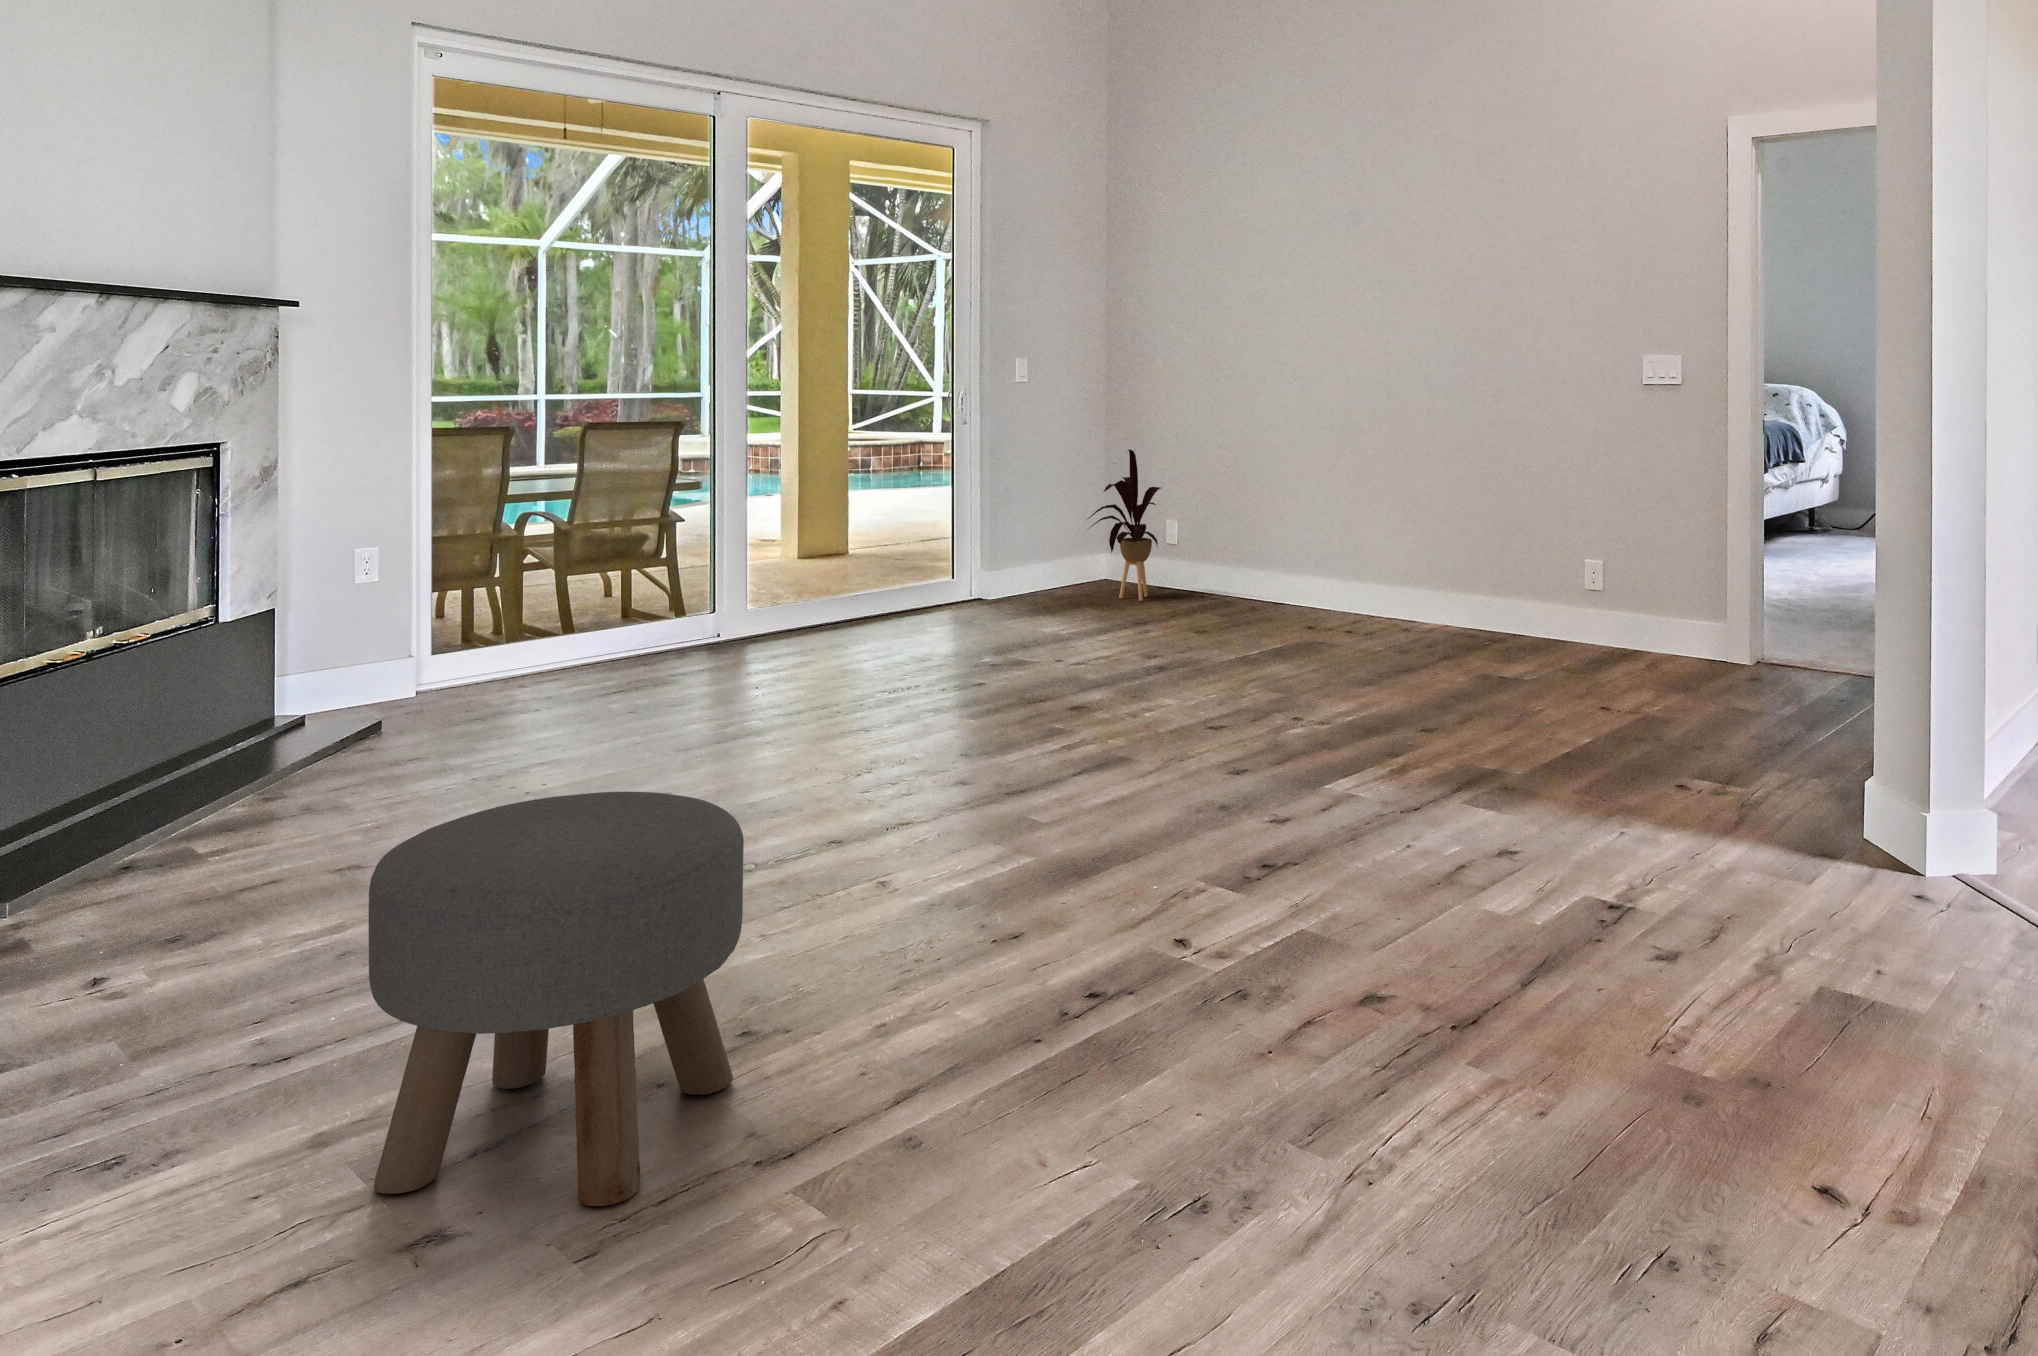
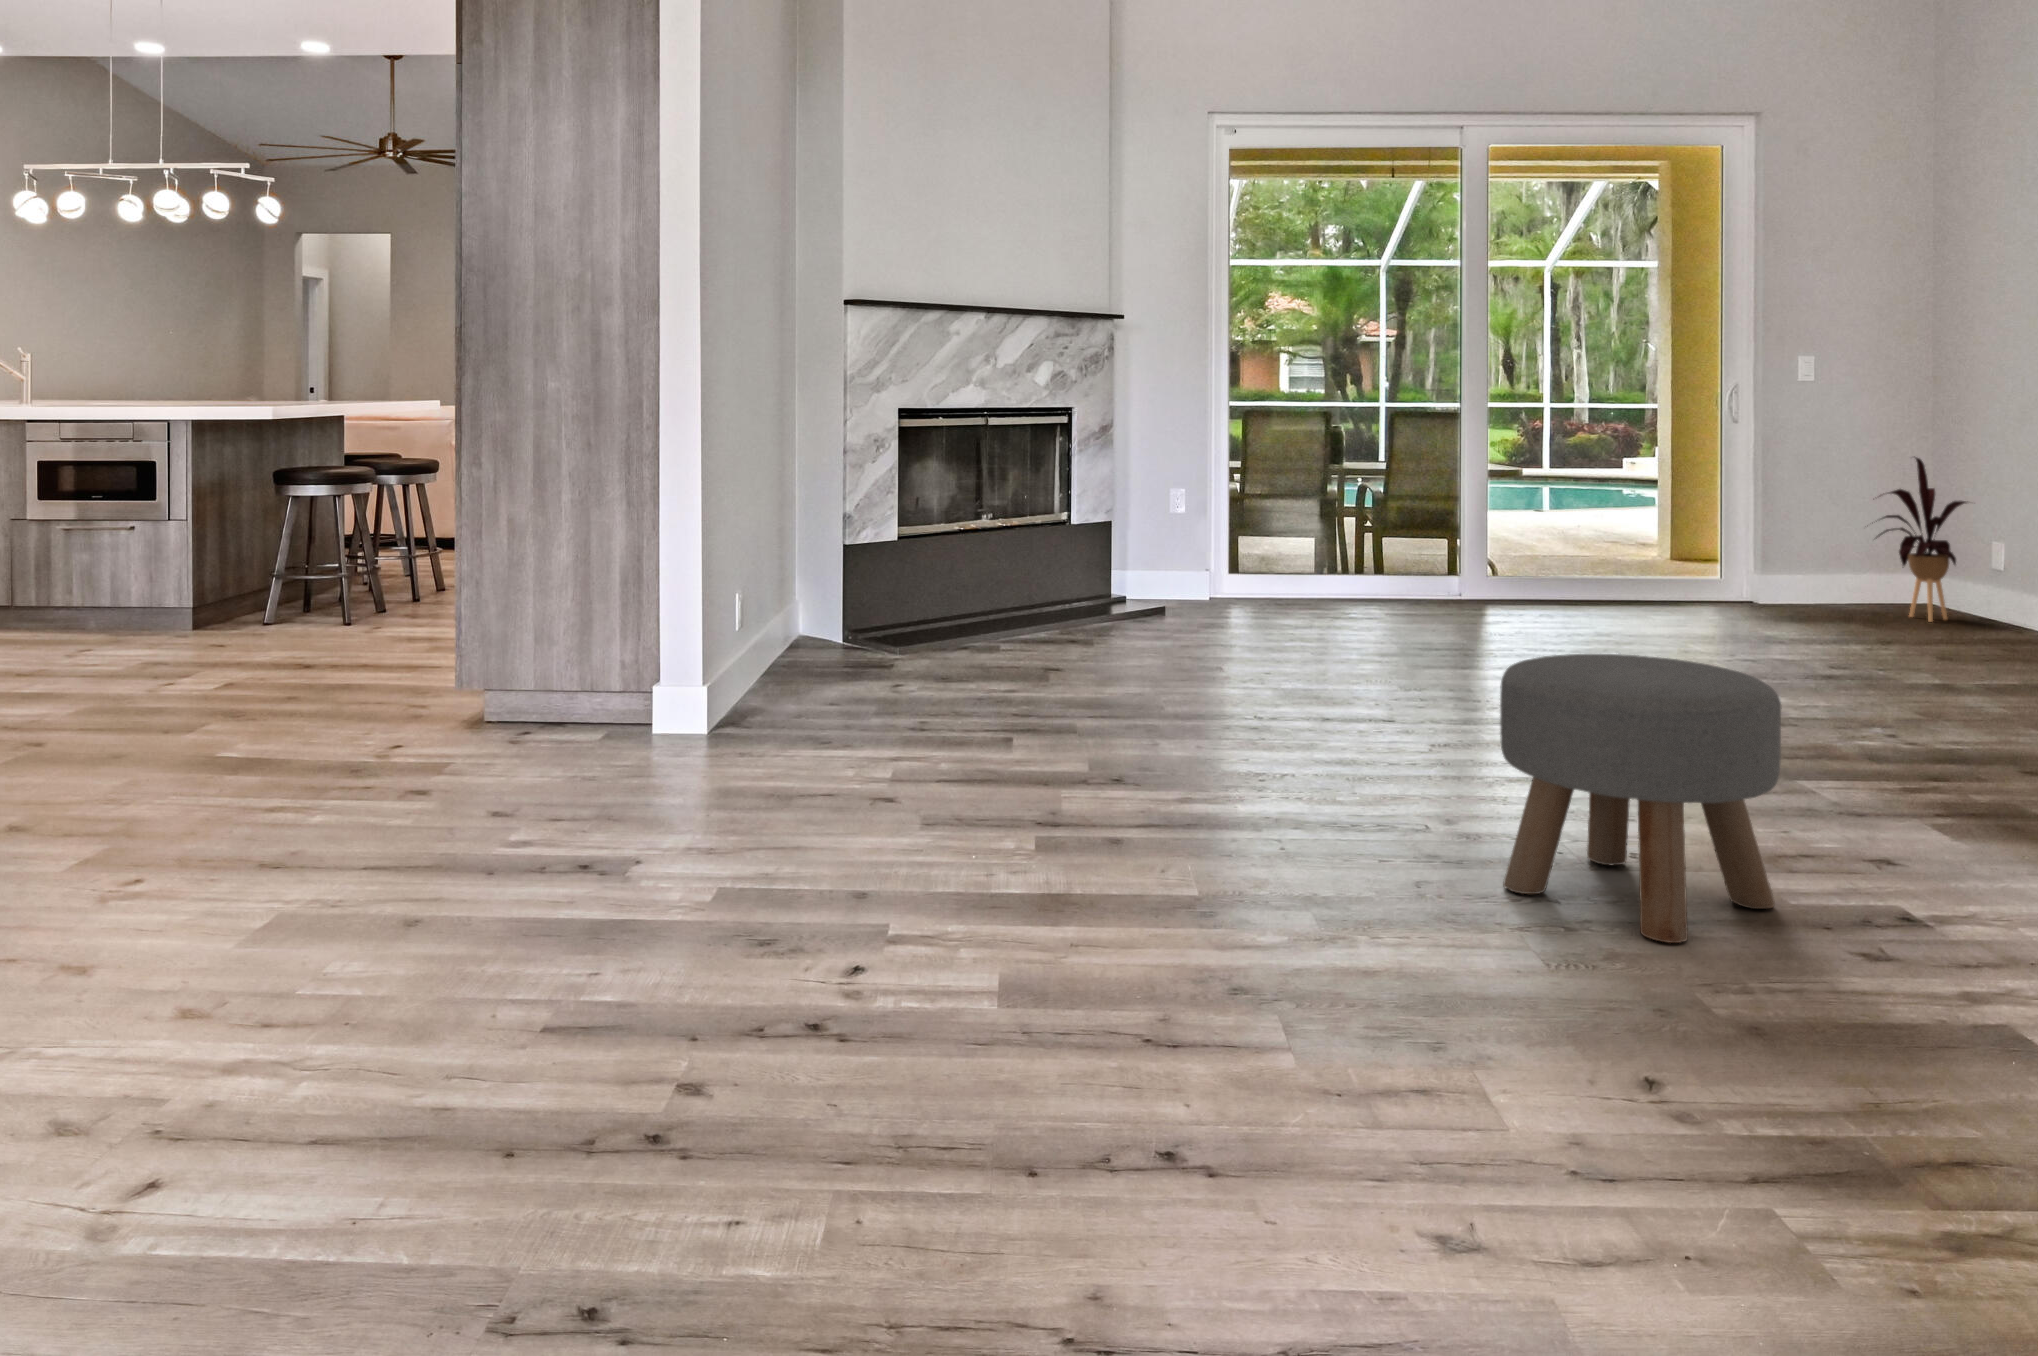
ottoman: present [369,792,744,1206] -> present [1500,654,1782,943]

